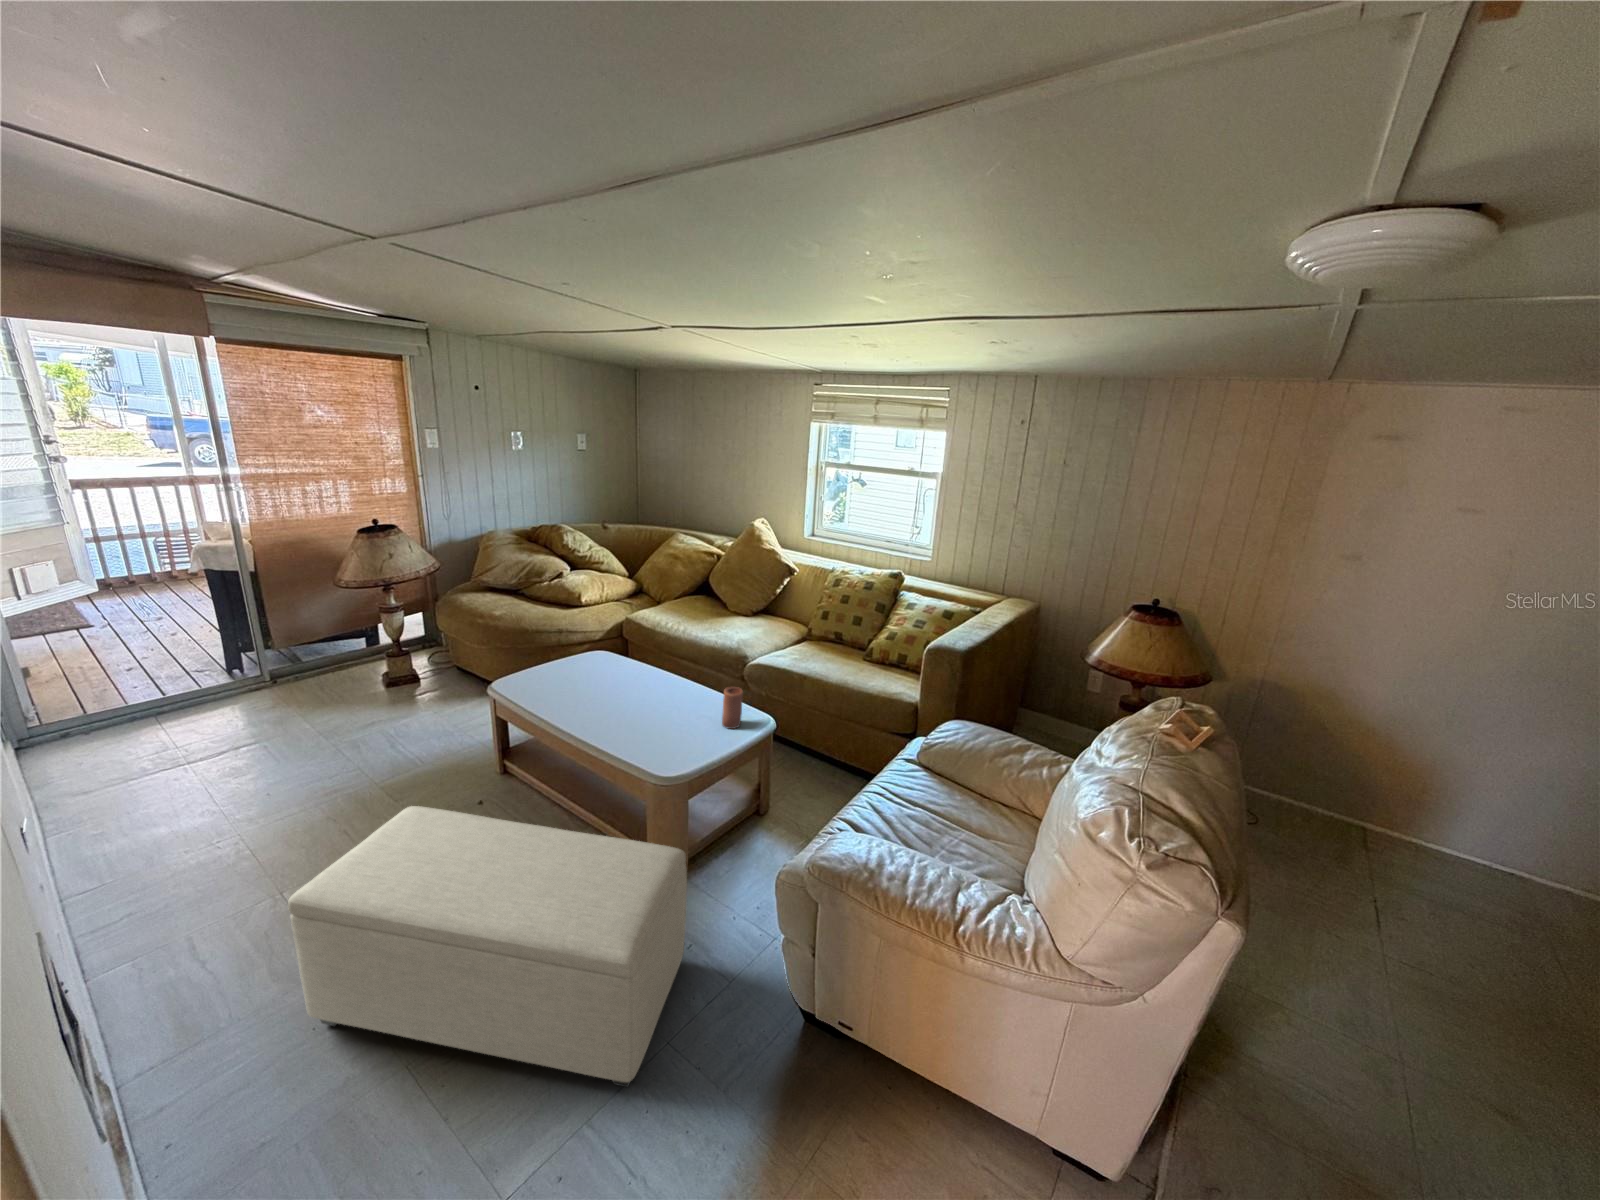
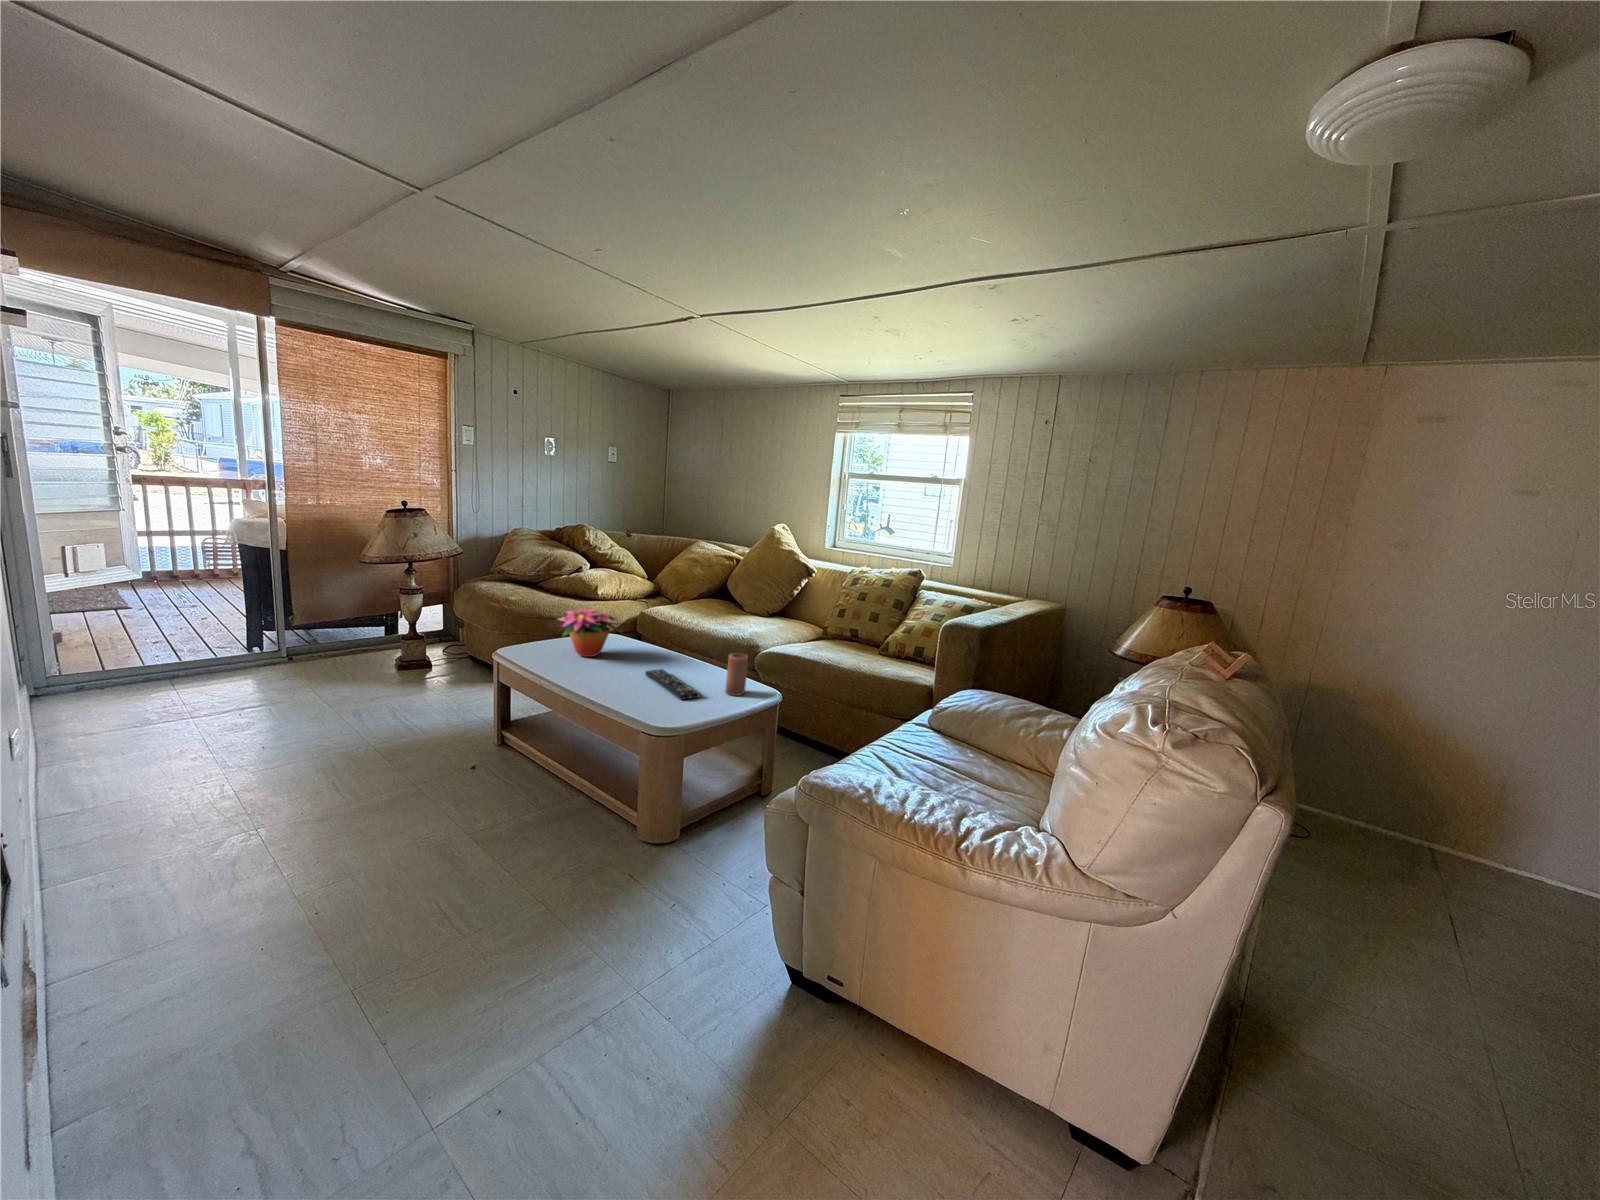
flower arrangement: none [546,637,619,687] -> present [559,609,620,657]
remote control: none [642,700,698,739] -> present [645,669,699,700]
ottoman: present [288,806,687,1087] -> none [252,732,673,1032]

